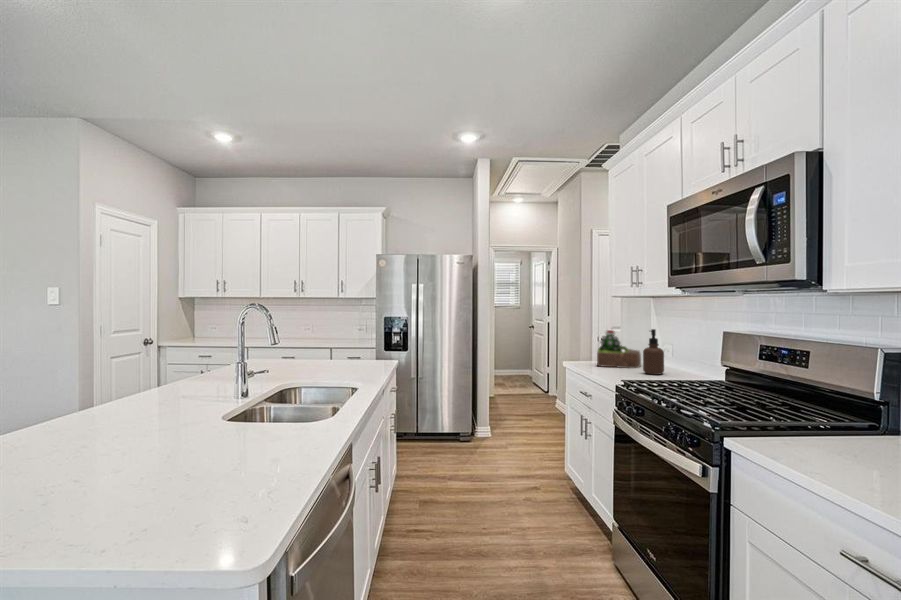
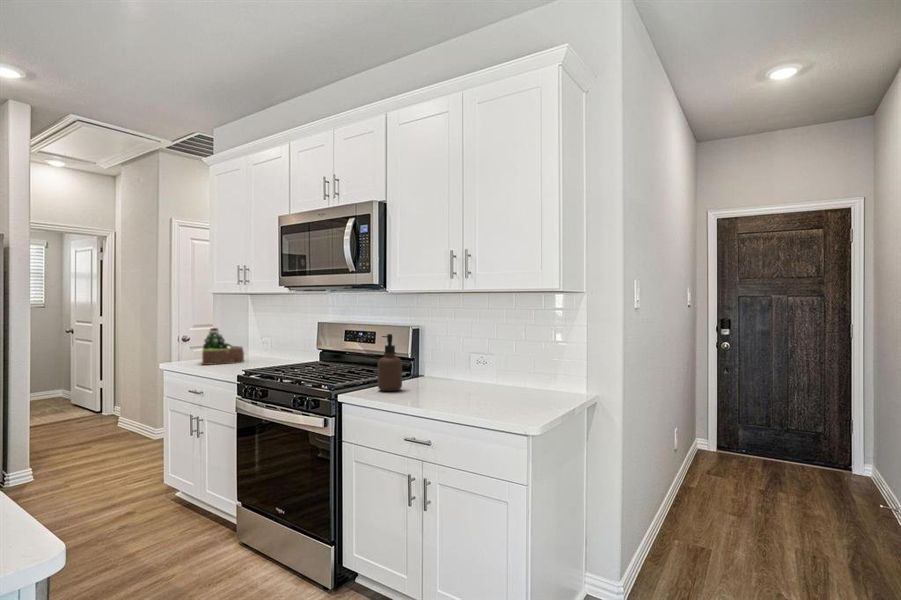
soap dispenser: present [643,329,664,375] -> present [378,334,402,391]

